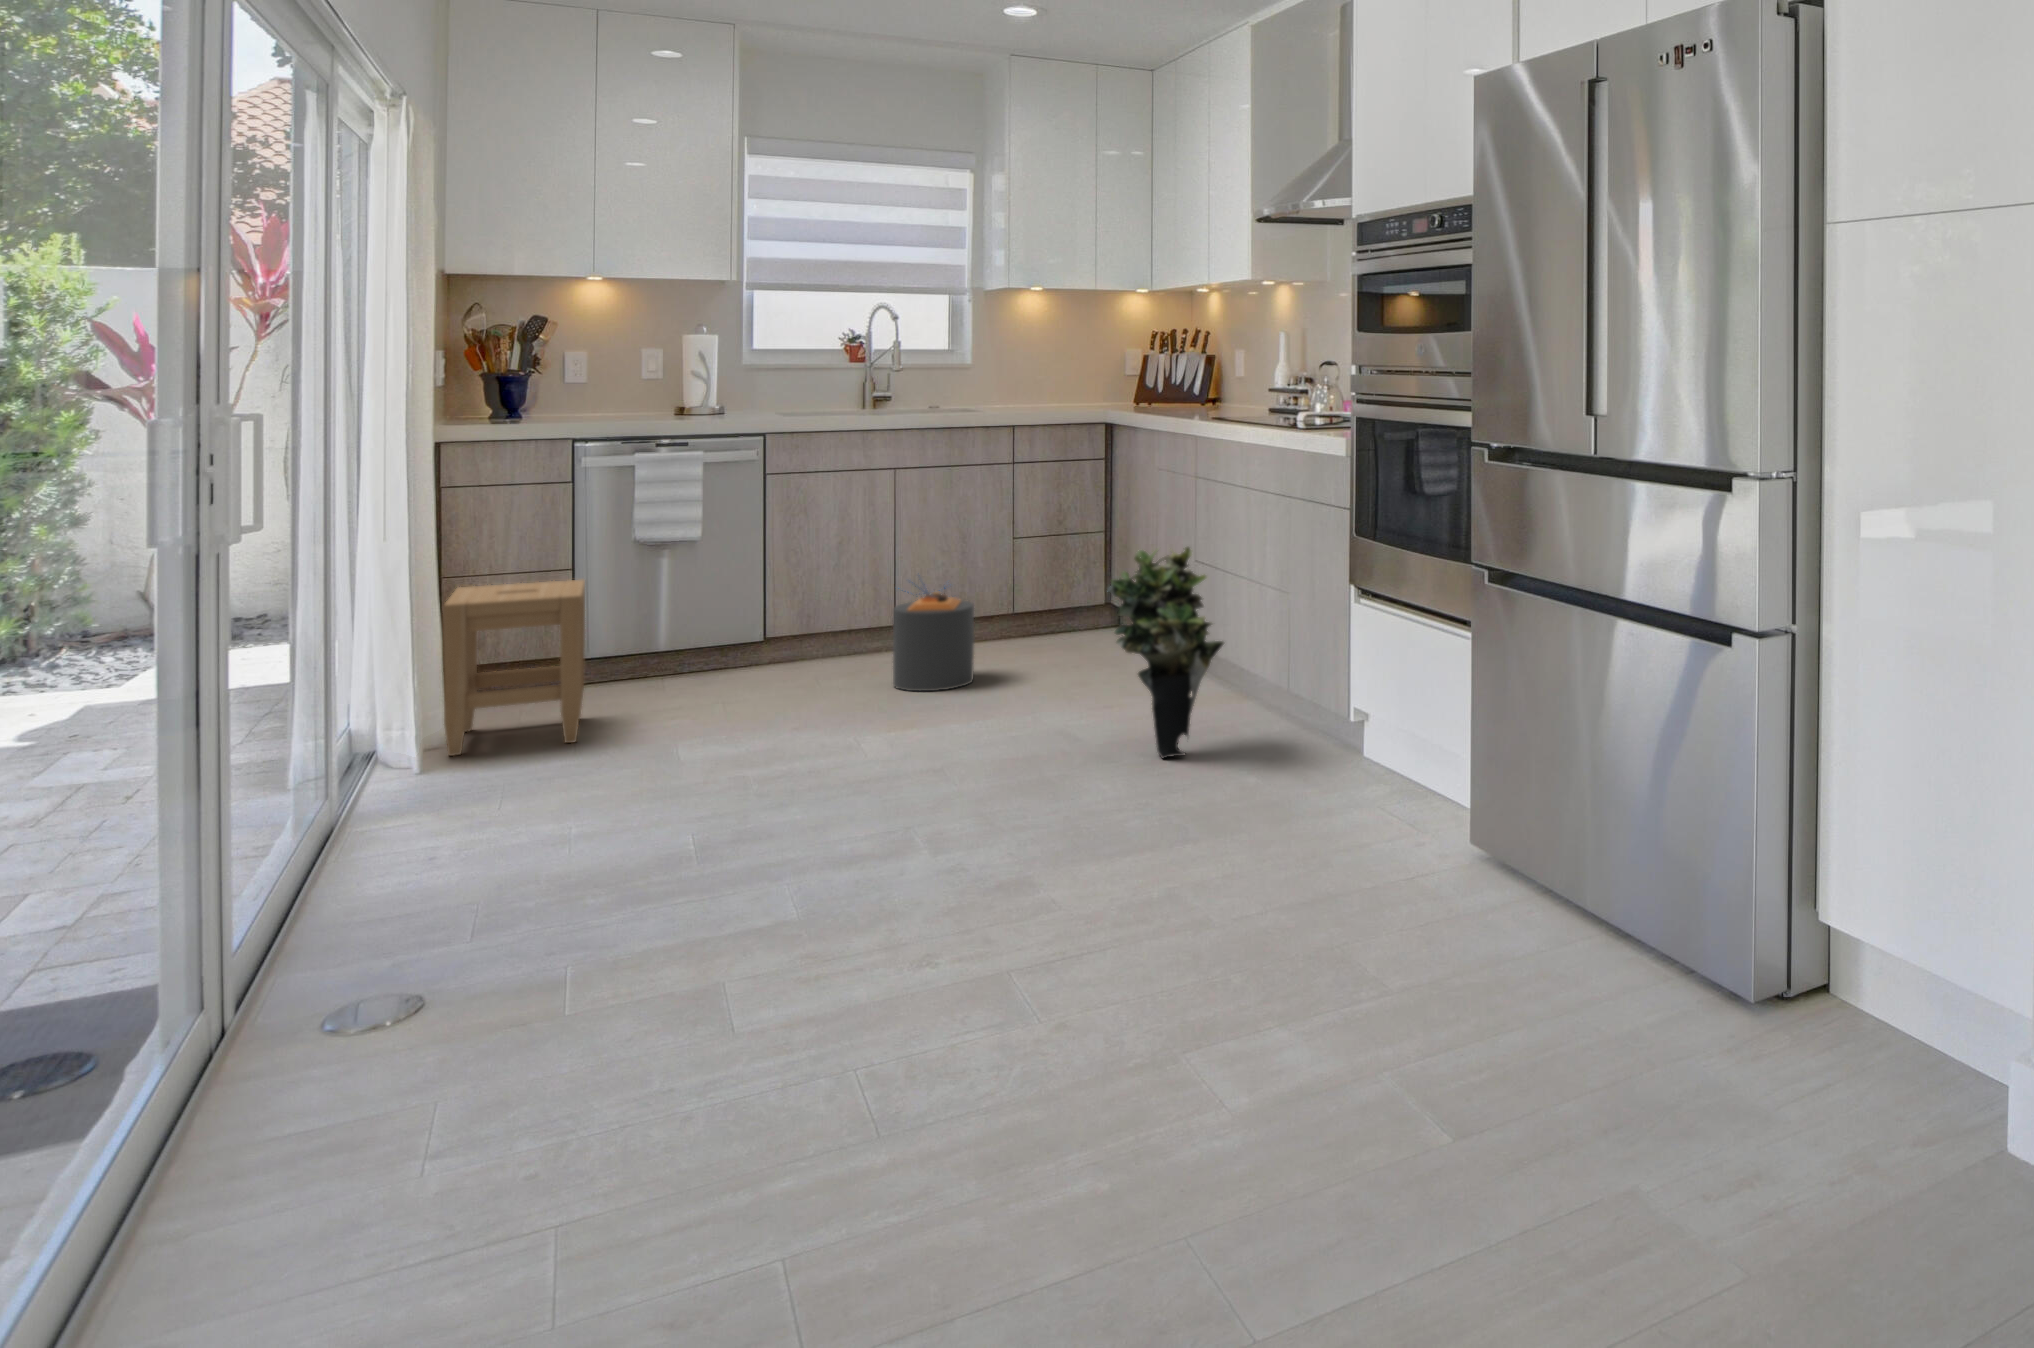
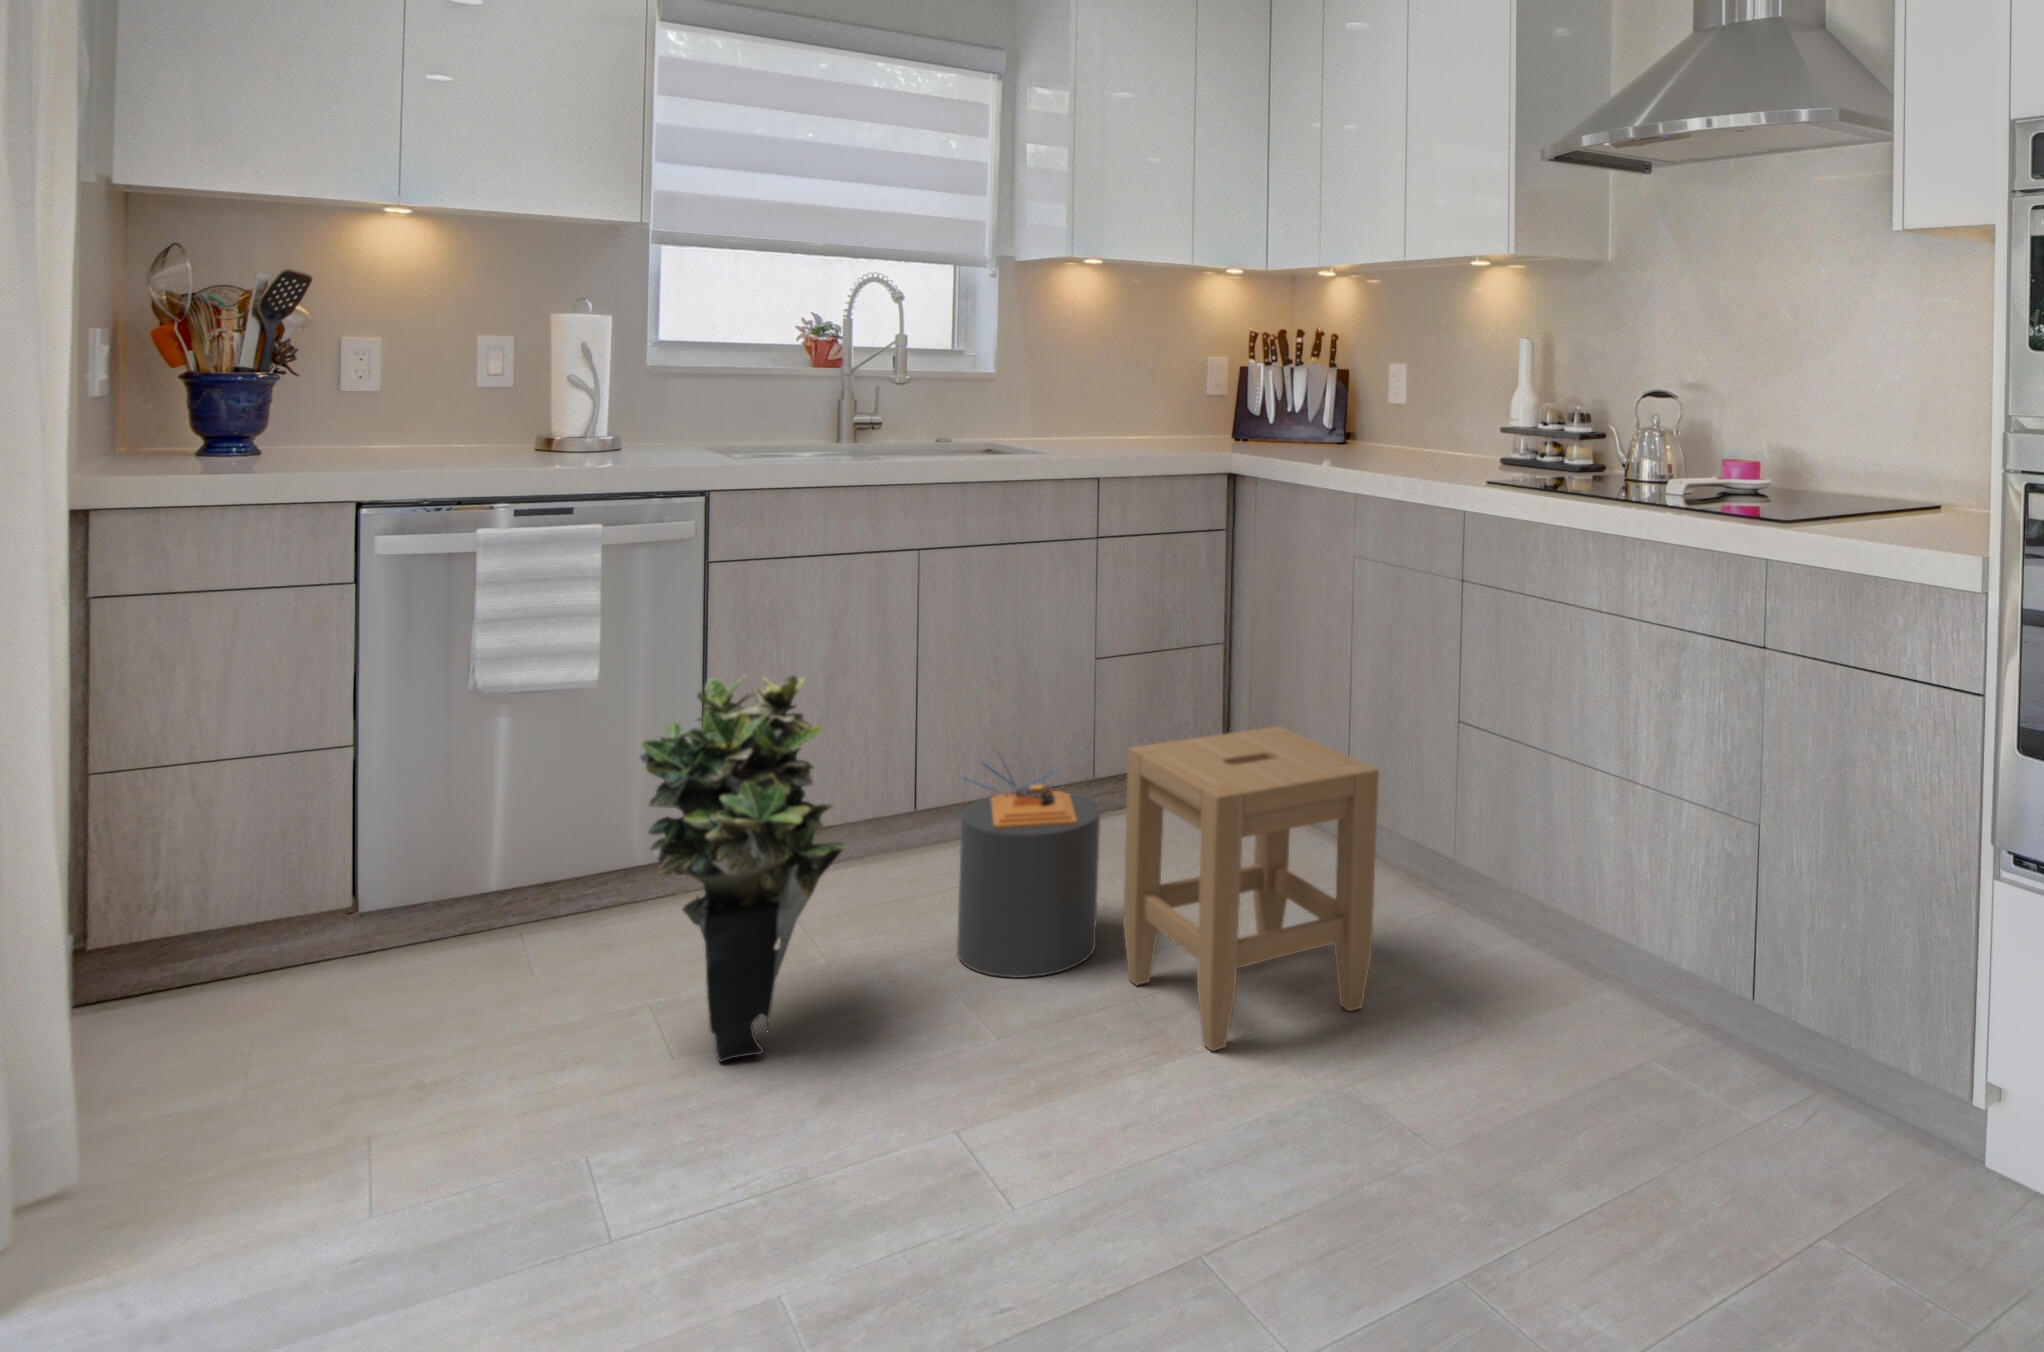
potted plant: present [1108,547,1224,758] -> present [640,676,847,1062]
stool: present [443,580,585,756] -> present [1123,726,1379,1051]

